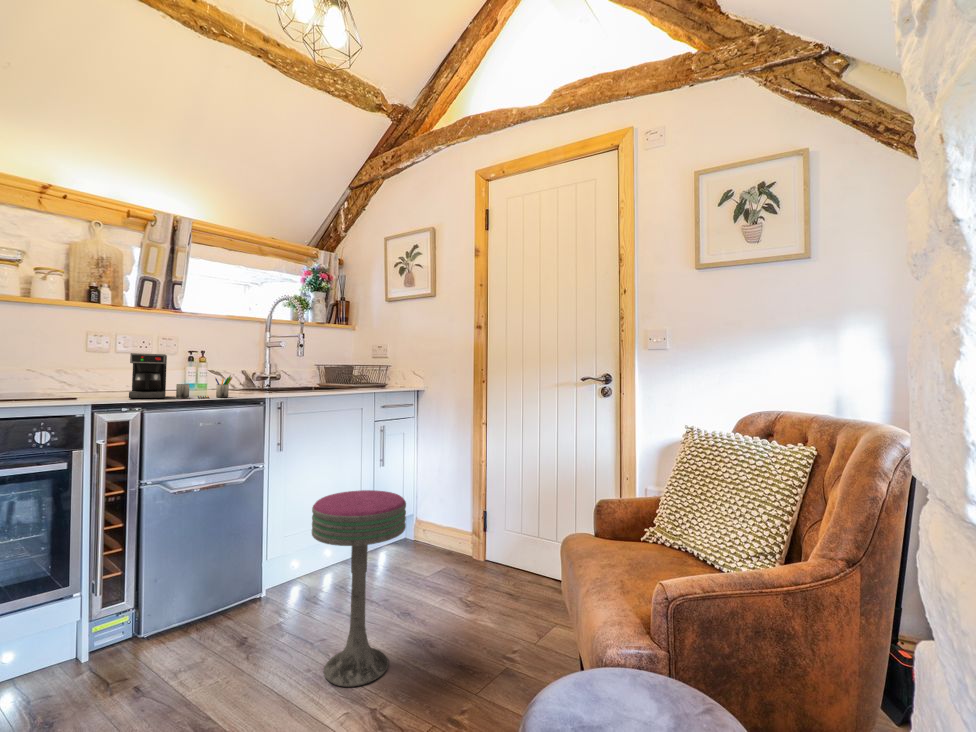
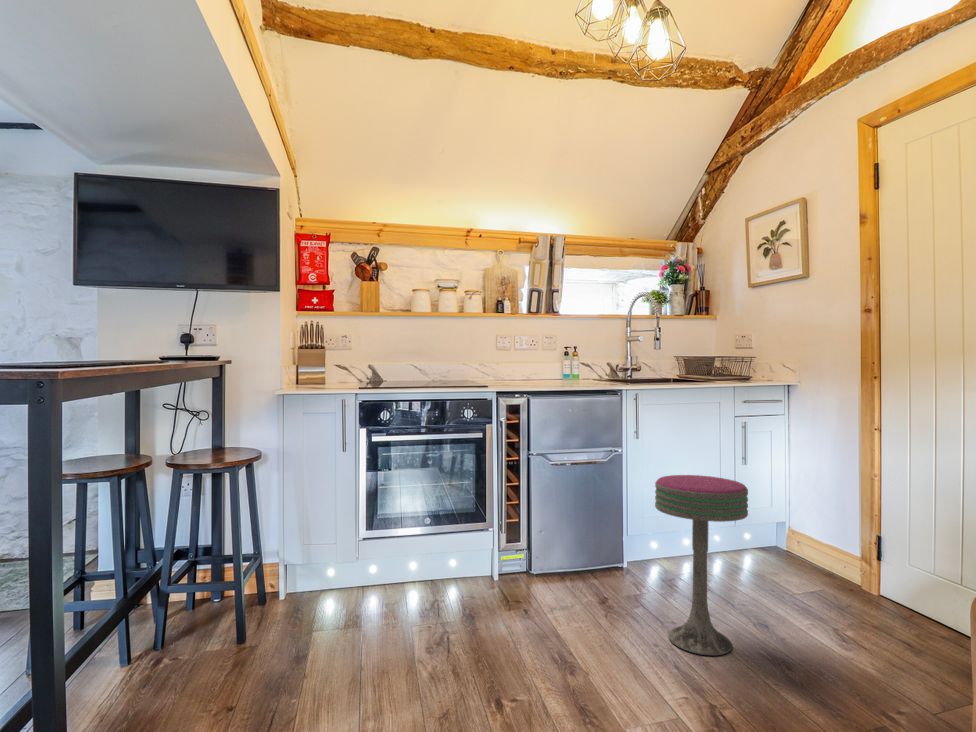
coffee maker: present [129,353,232,398] -> none [522,351,593,386]

